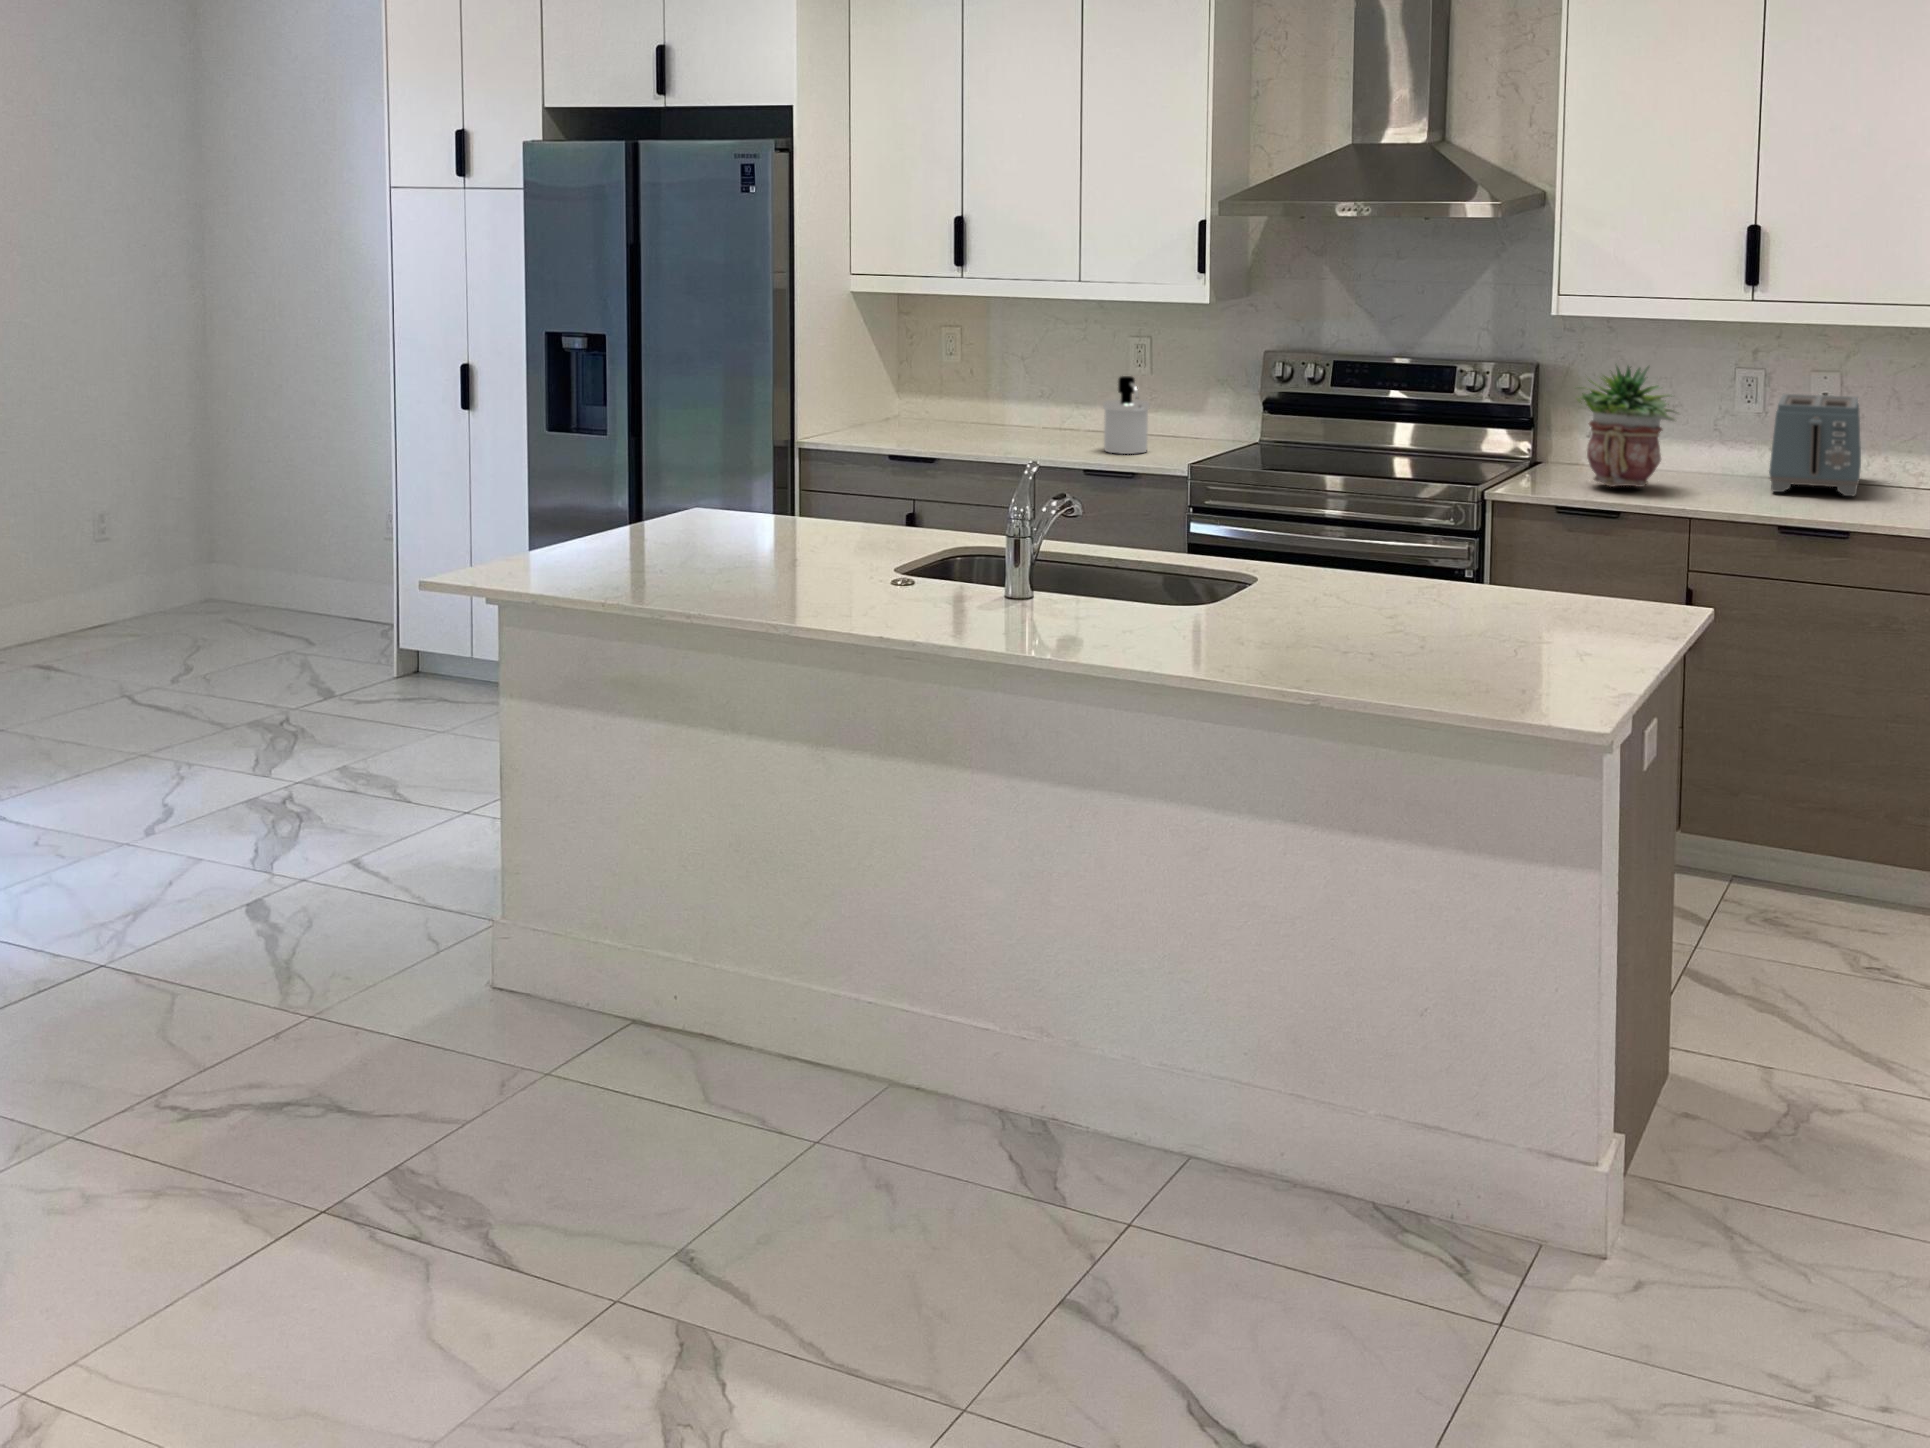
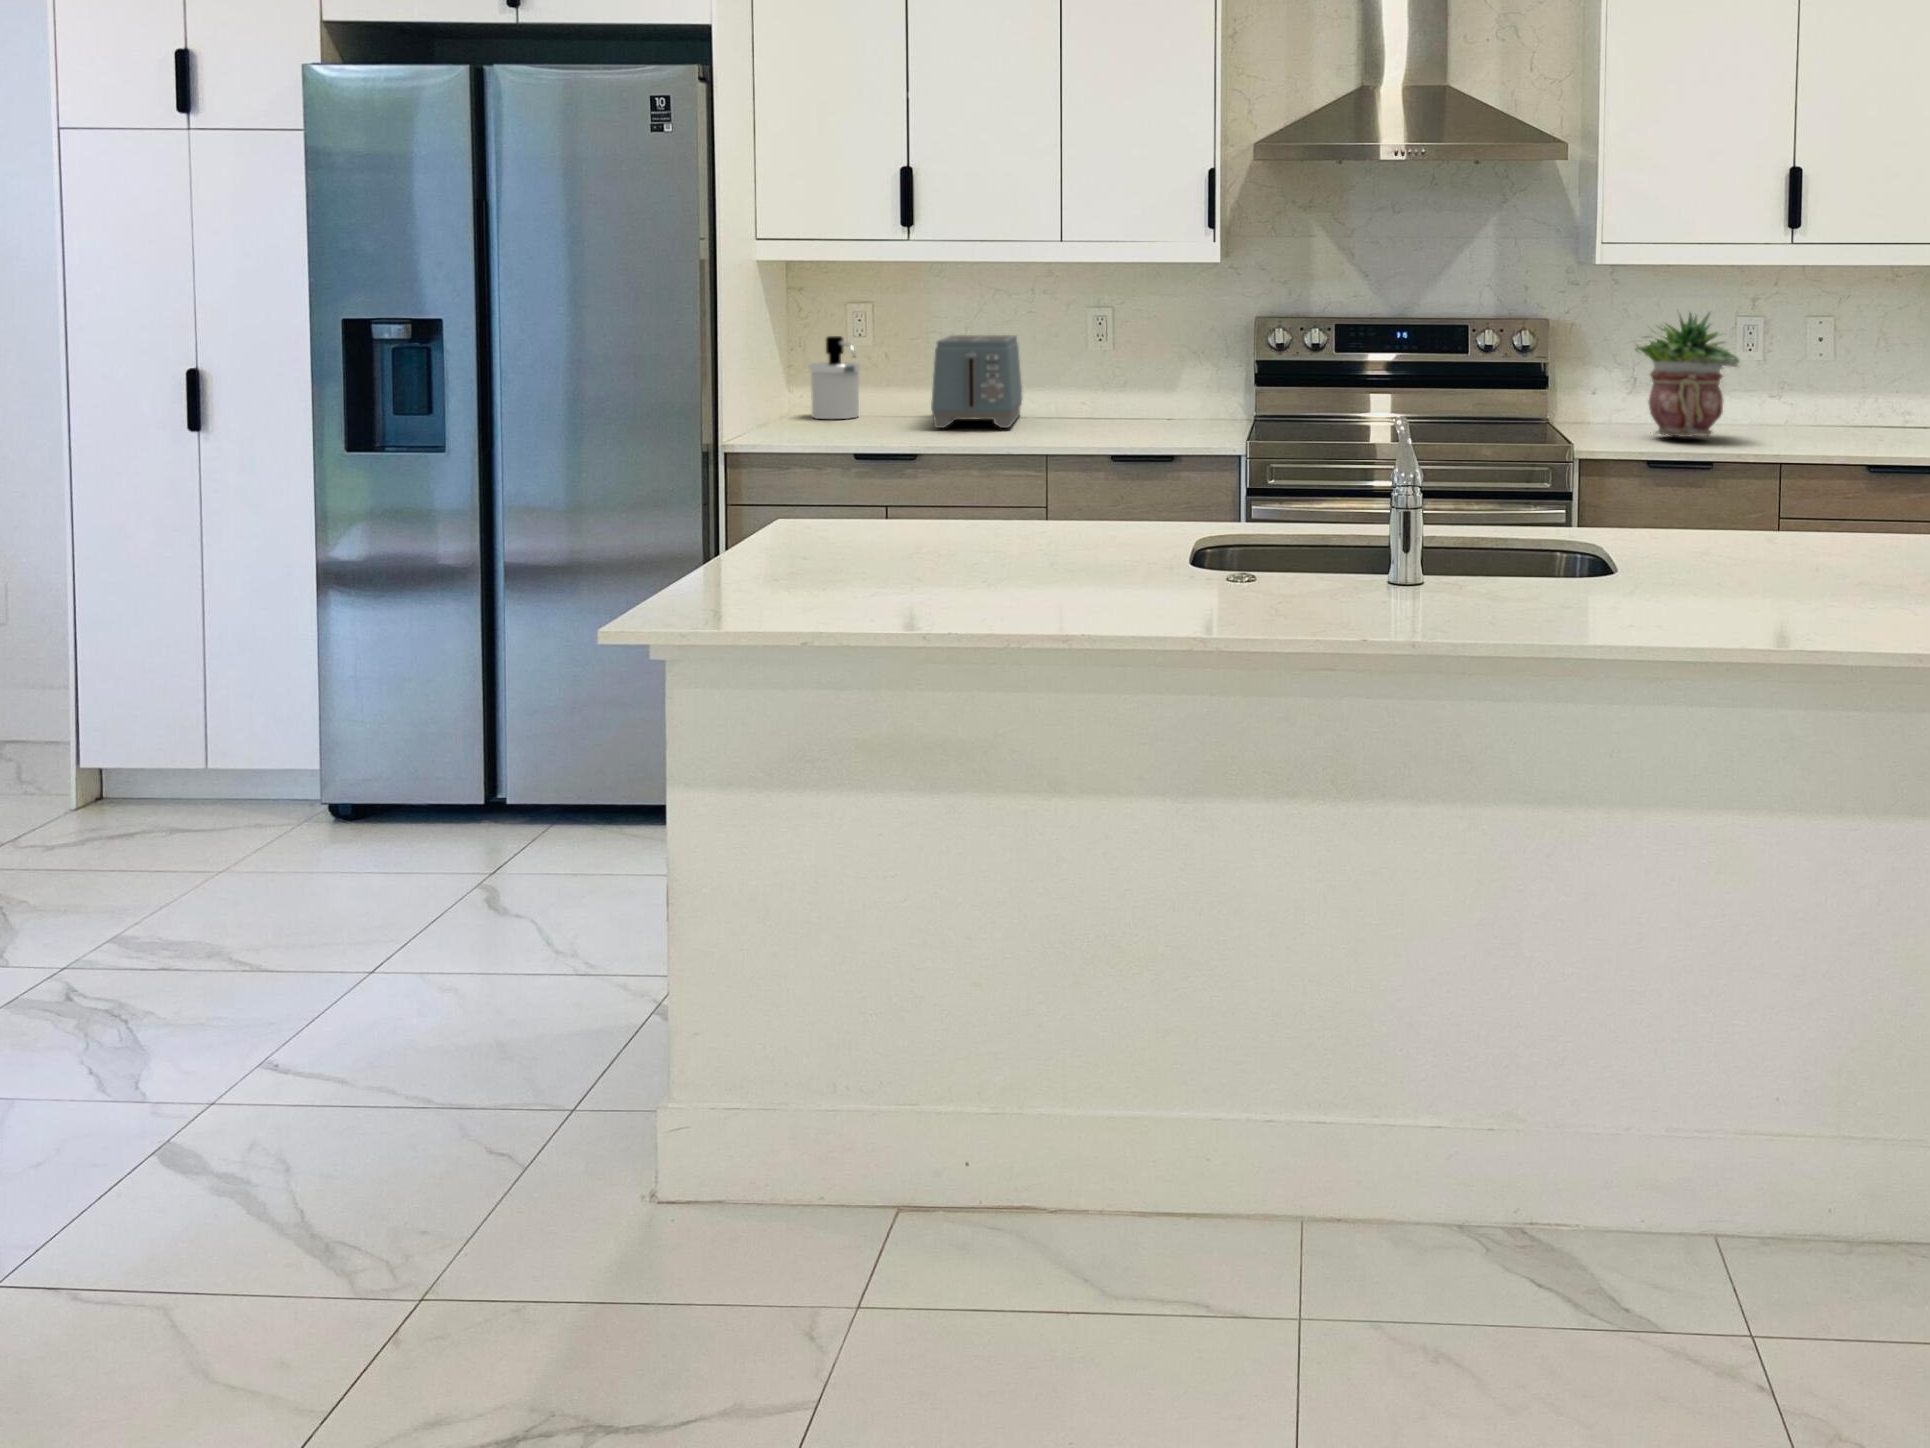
soap dispenser: present [1103,376,1149,454] -> present [809,336,860,419]
toaster: present [1769,394,1861,496] -> present [931,335,1022,428]

